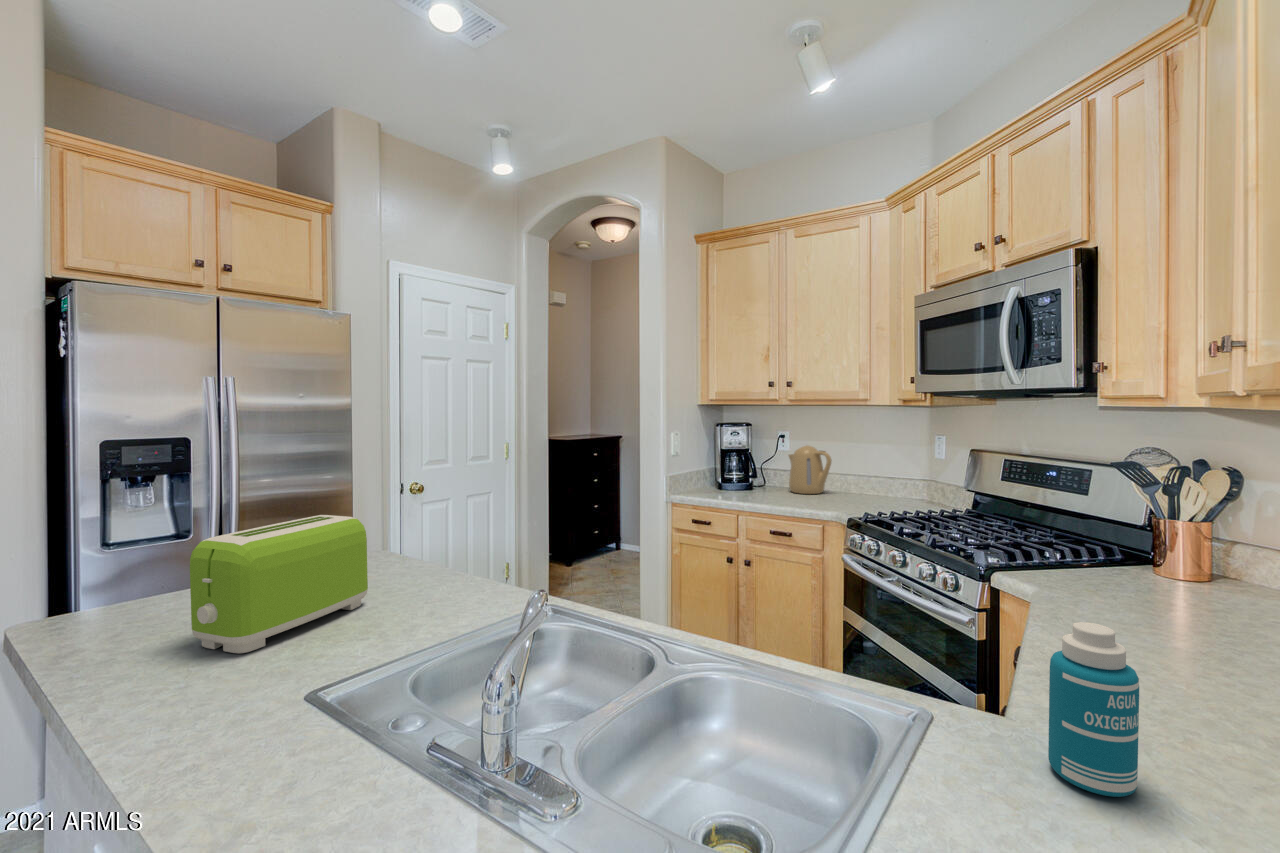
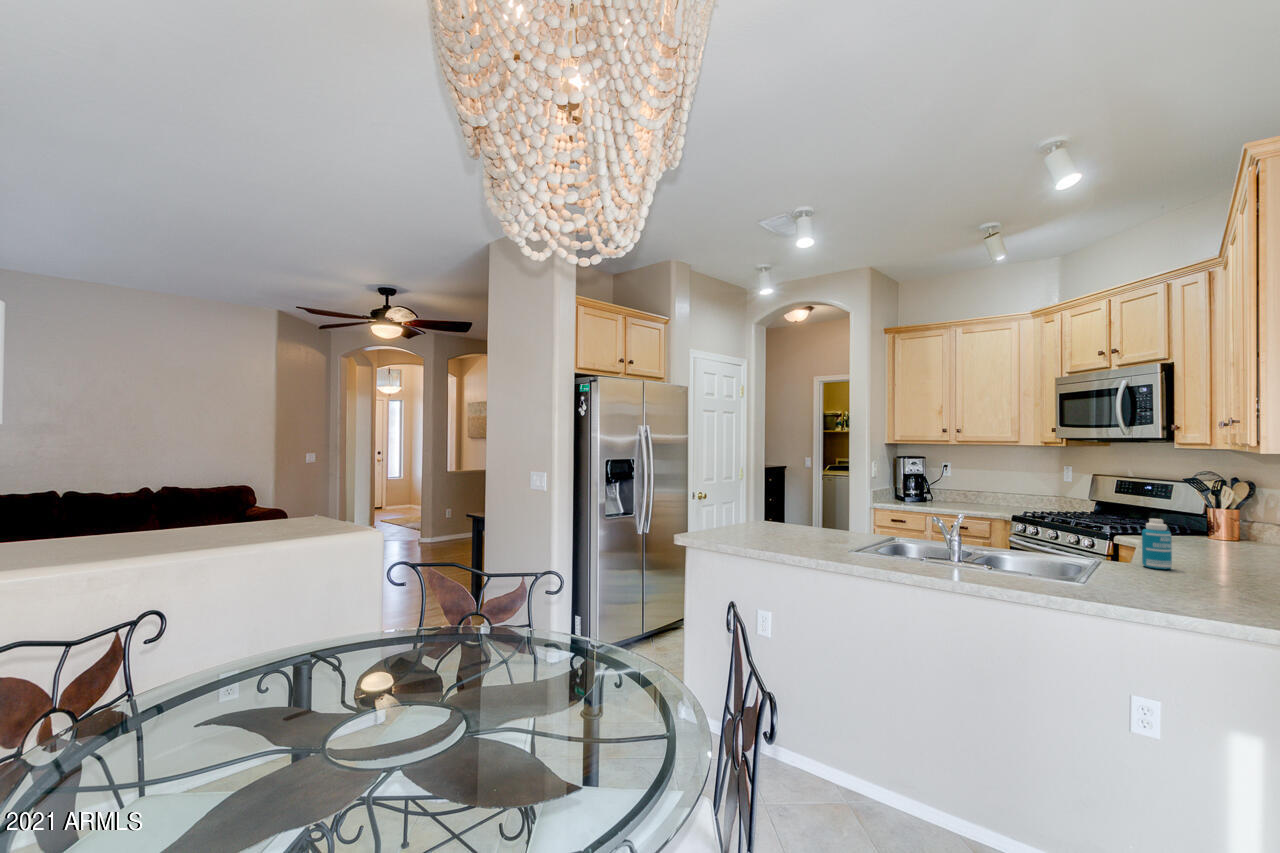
kettle: present [789,446,832,494] -> none [956,472,991,504]
toaster: present [190,515,368,653] -> none [768,492,810,541]

